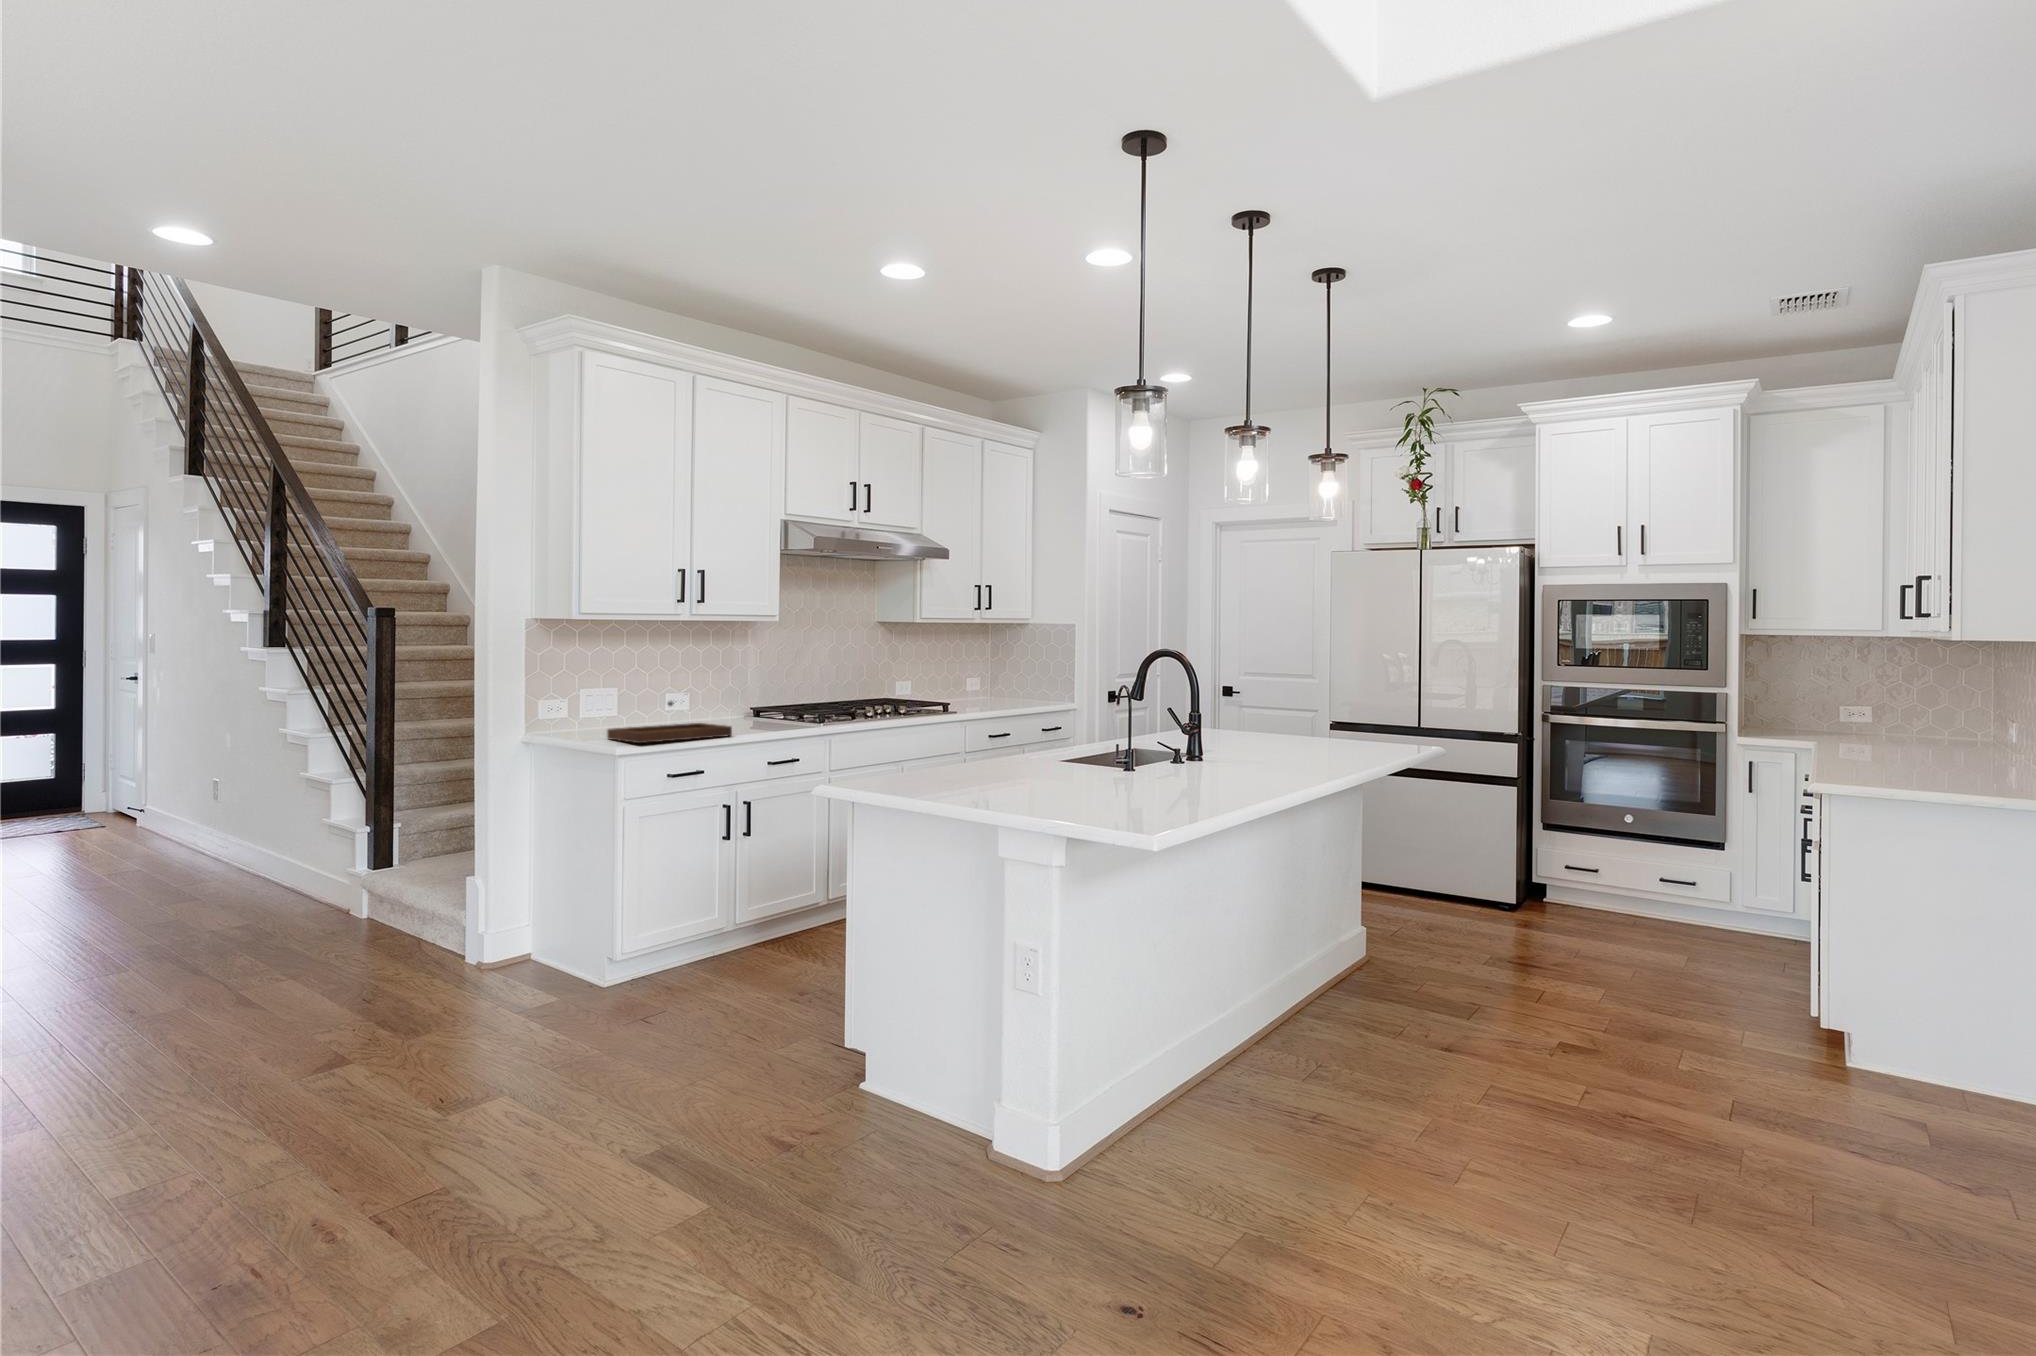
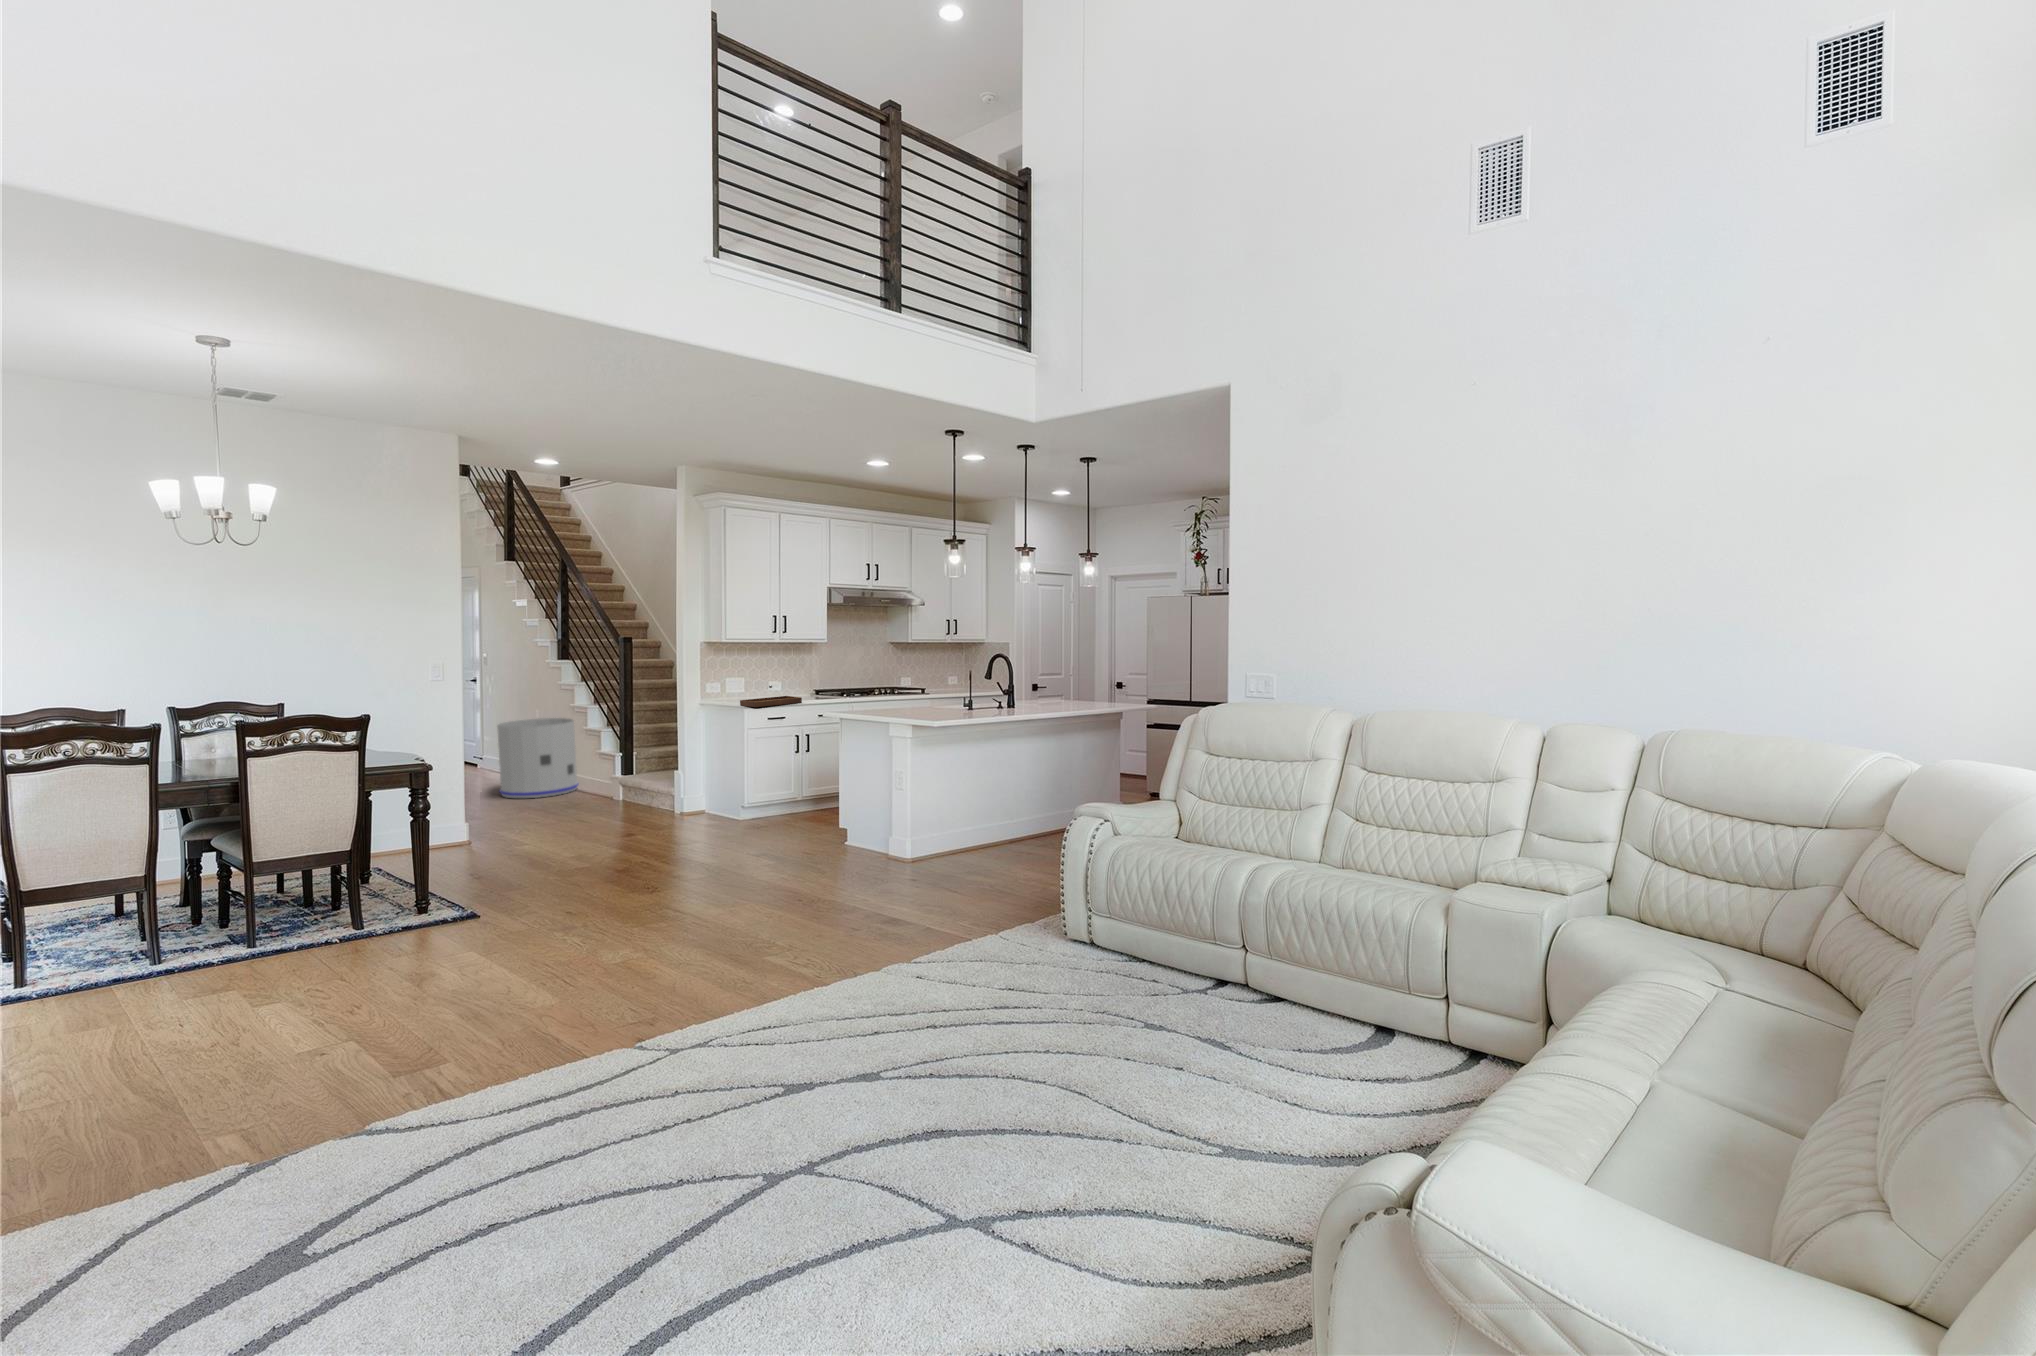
trash can: none [120,759,288,914] -> present [497,718,579,798]

